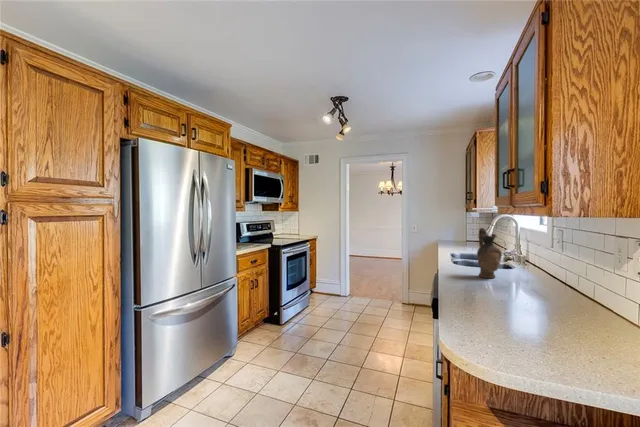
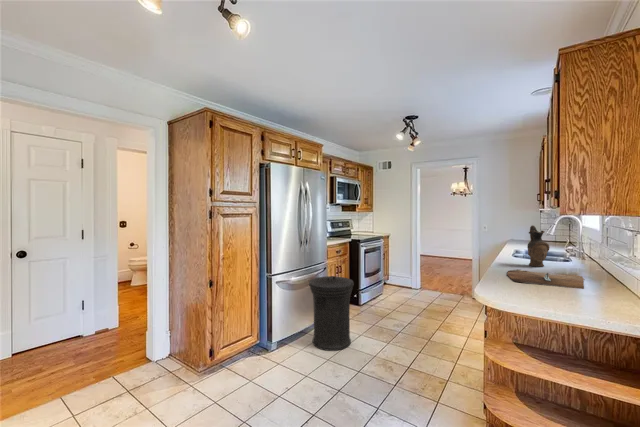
cutting board: none [462,285,565,316] -> present [507,269,584,289]
trash can: none [204,298,269,406] -> present [309,276,354,351]

